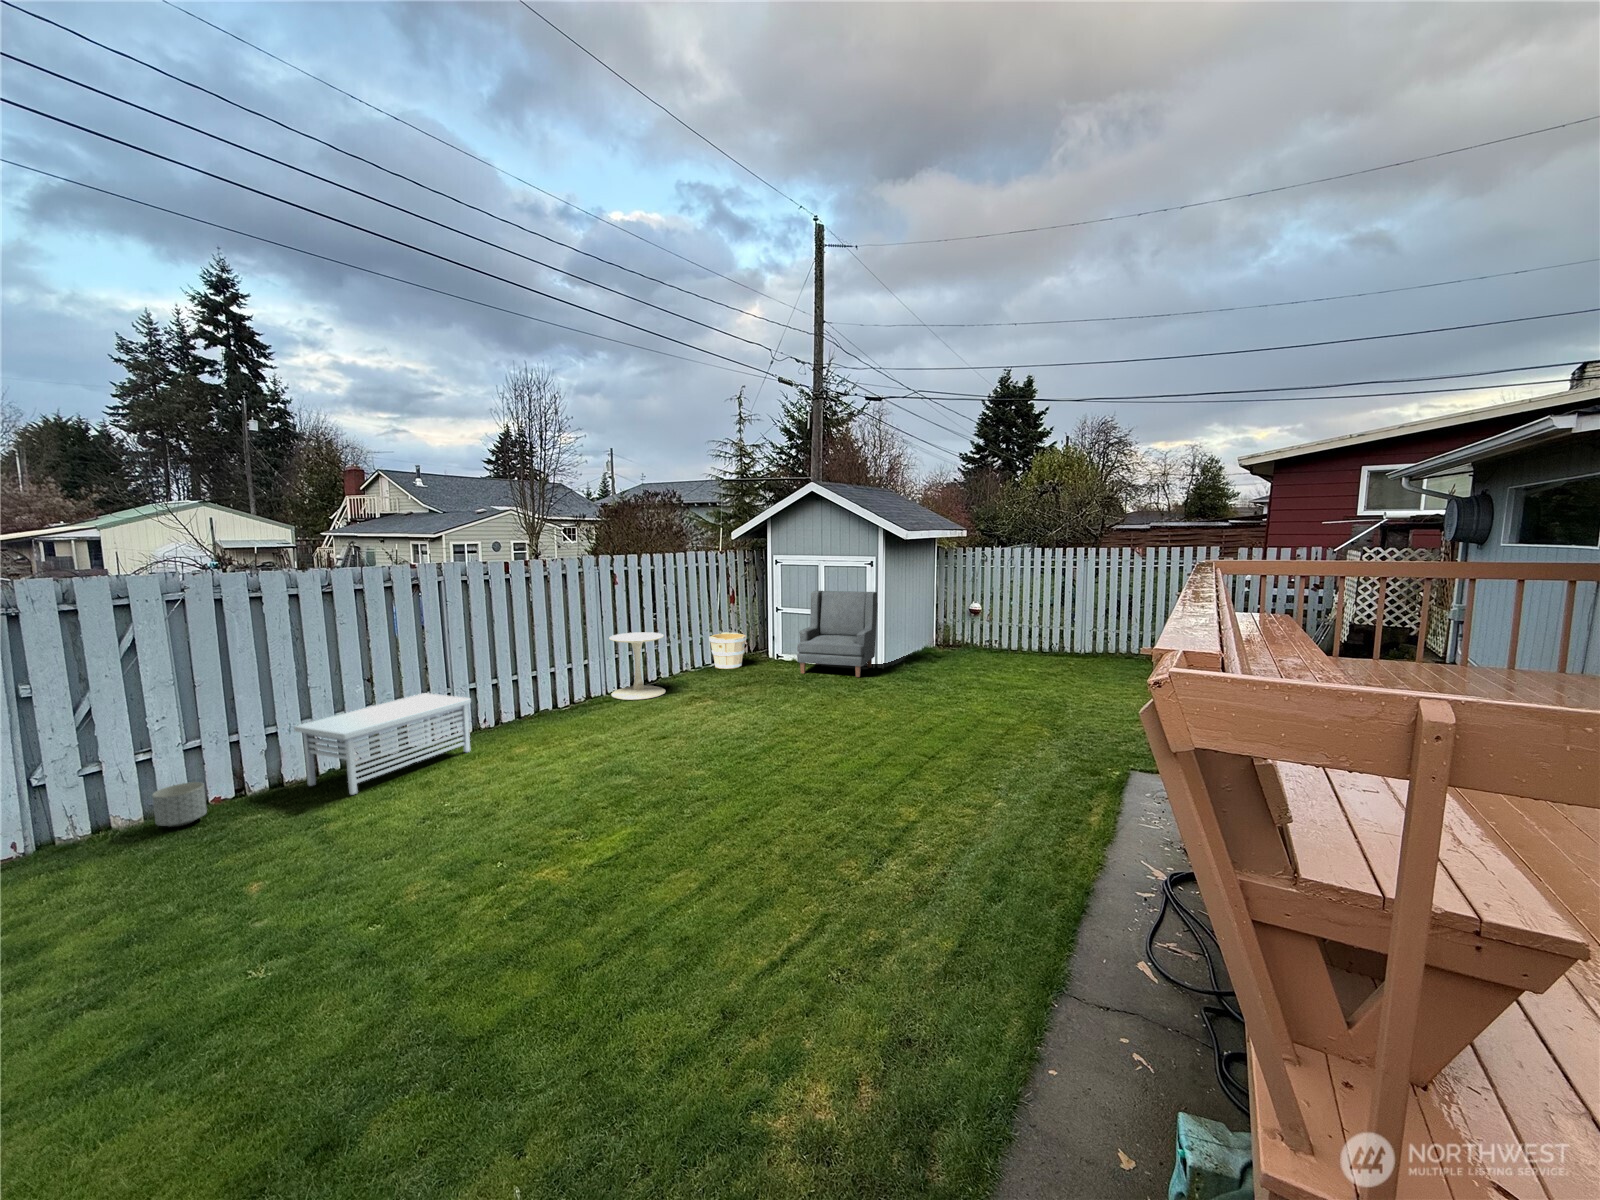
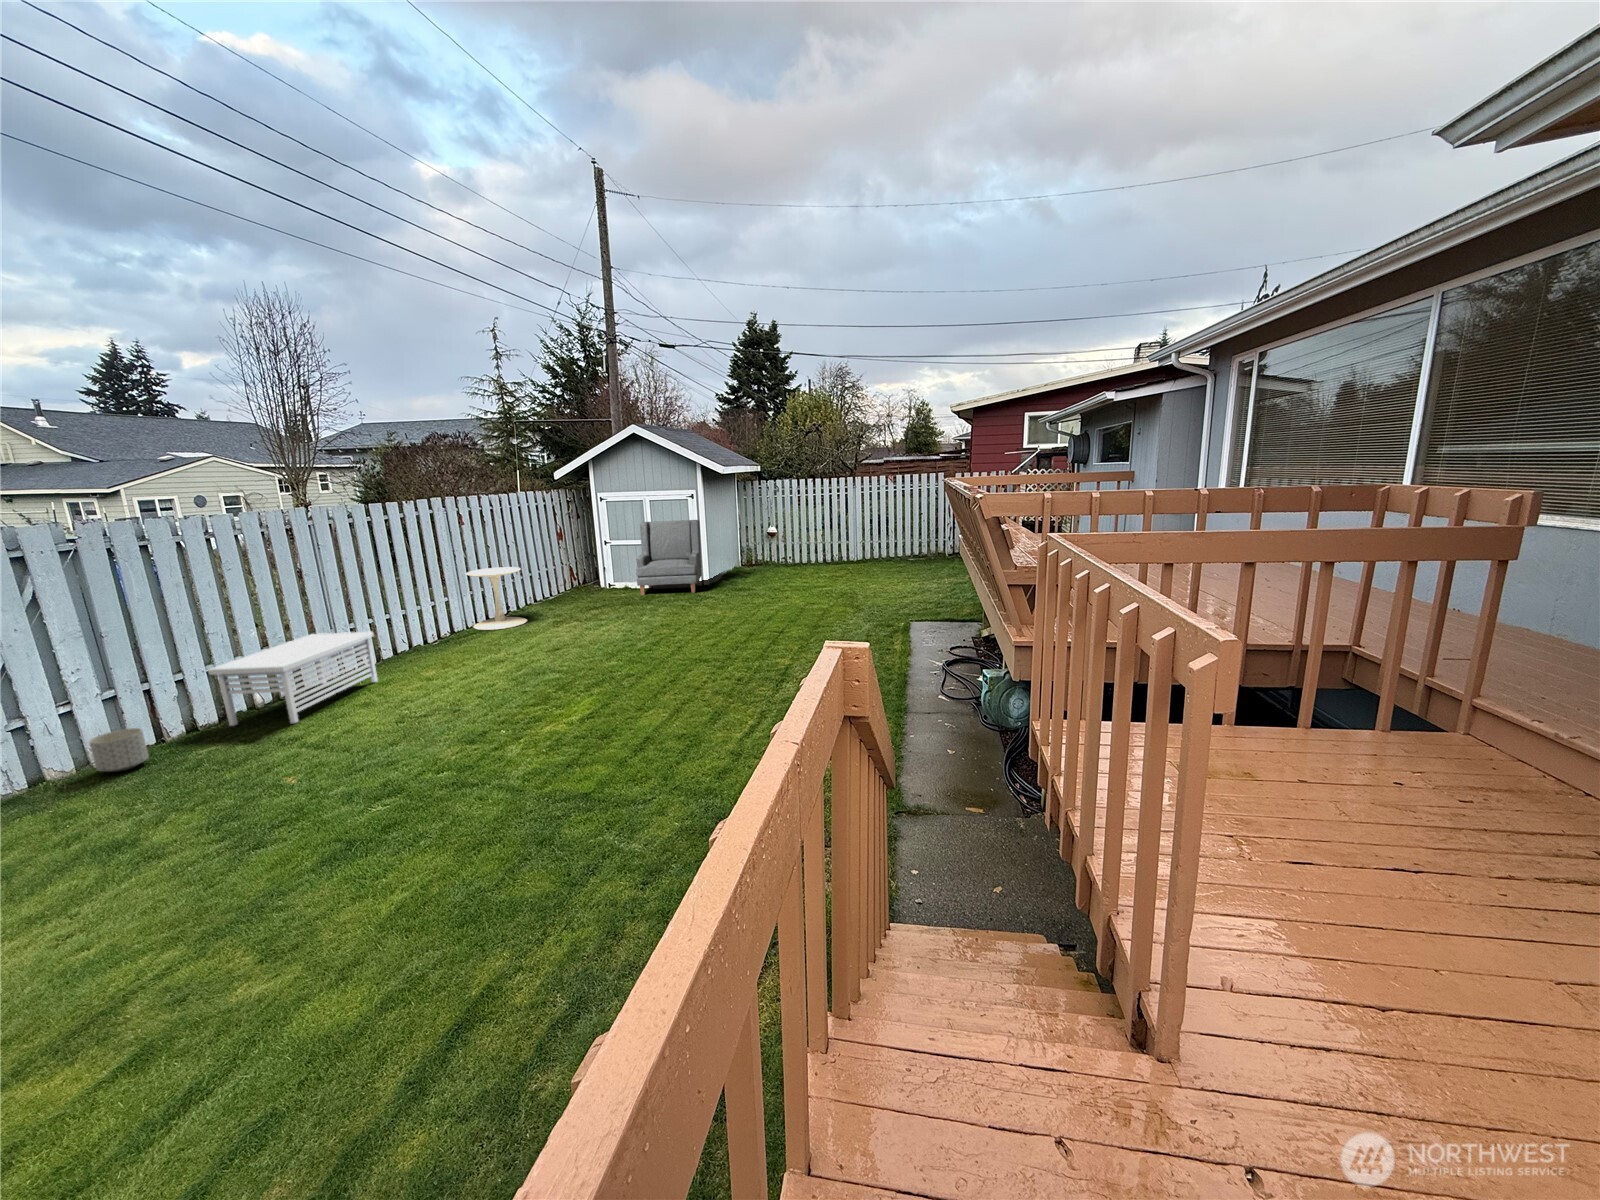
wooden bucket: present [709,632,746,669] -> none [547,566,584,599]

